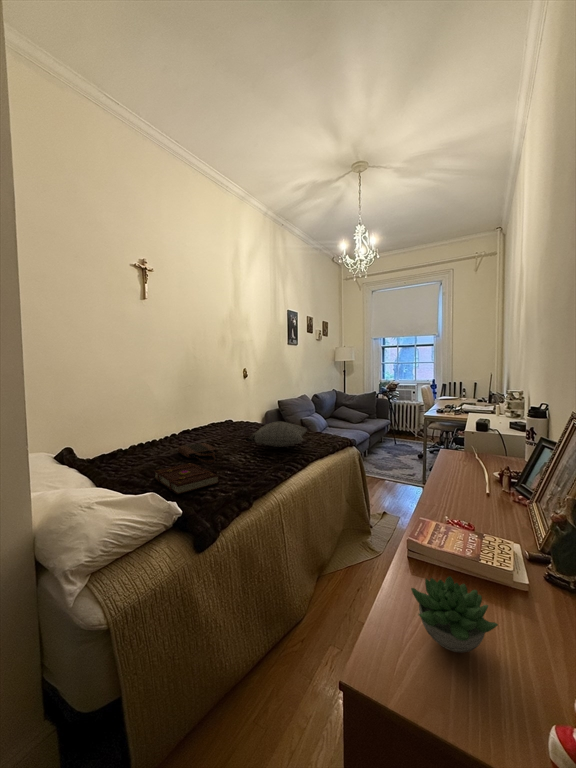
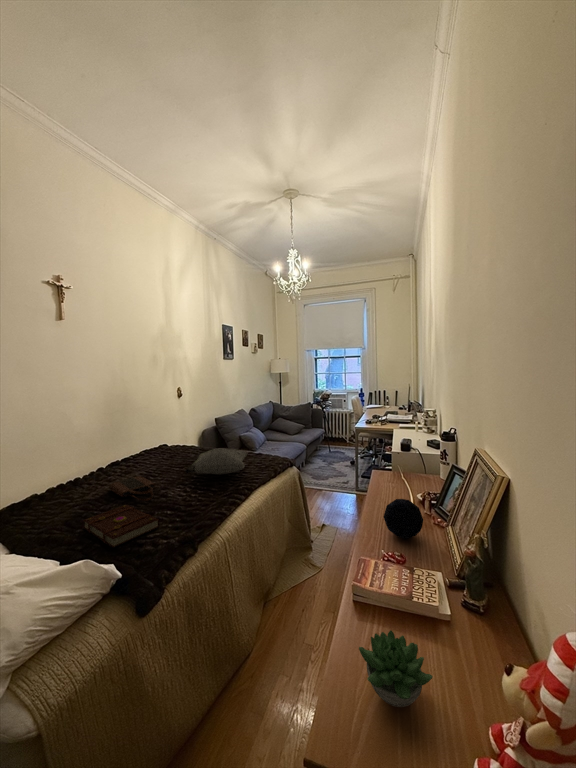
decorative orb: none [451,467,500,511] -> present [383,499,423,539]

